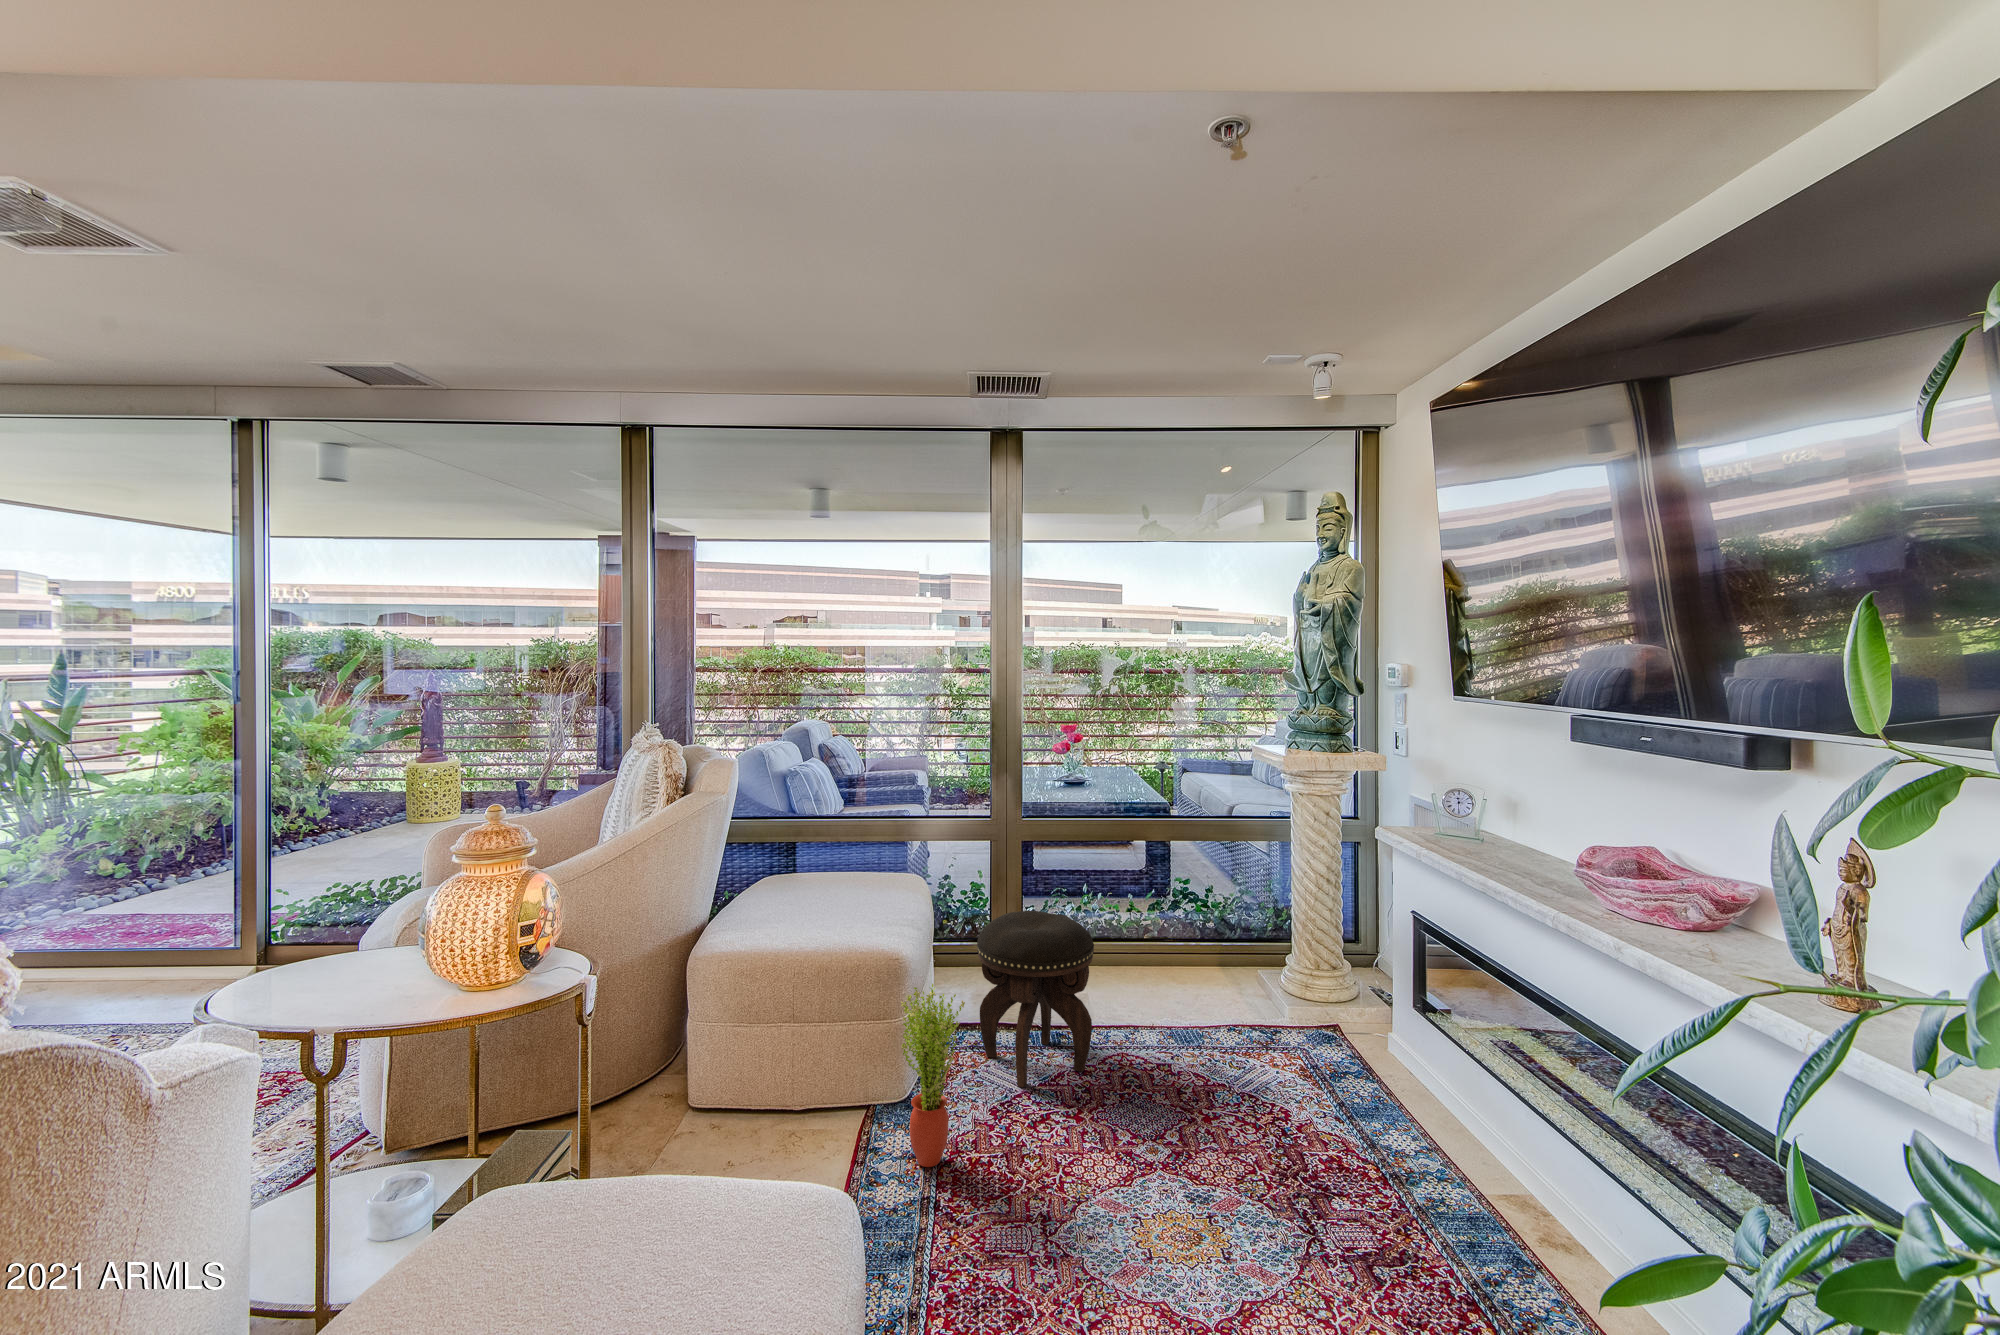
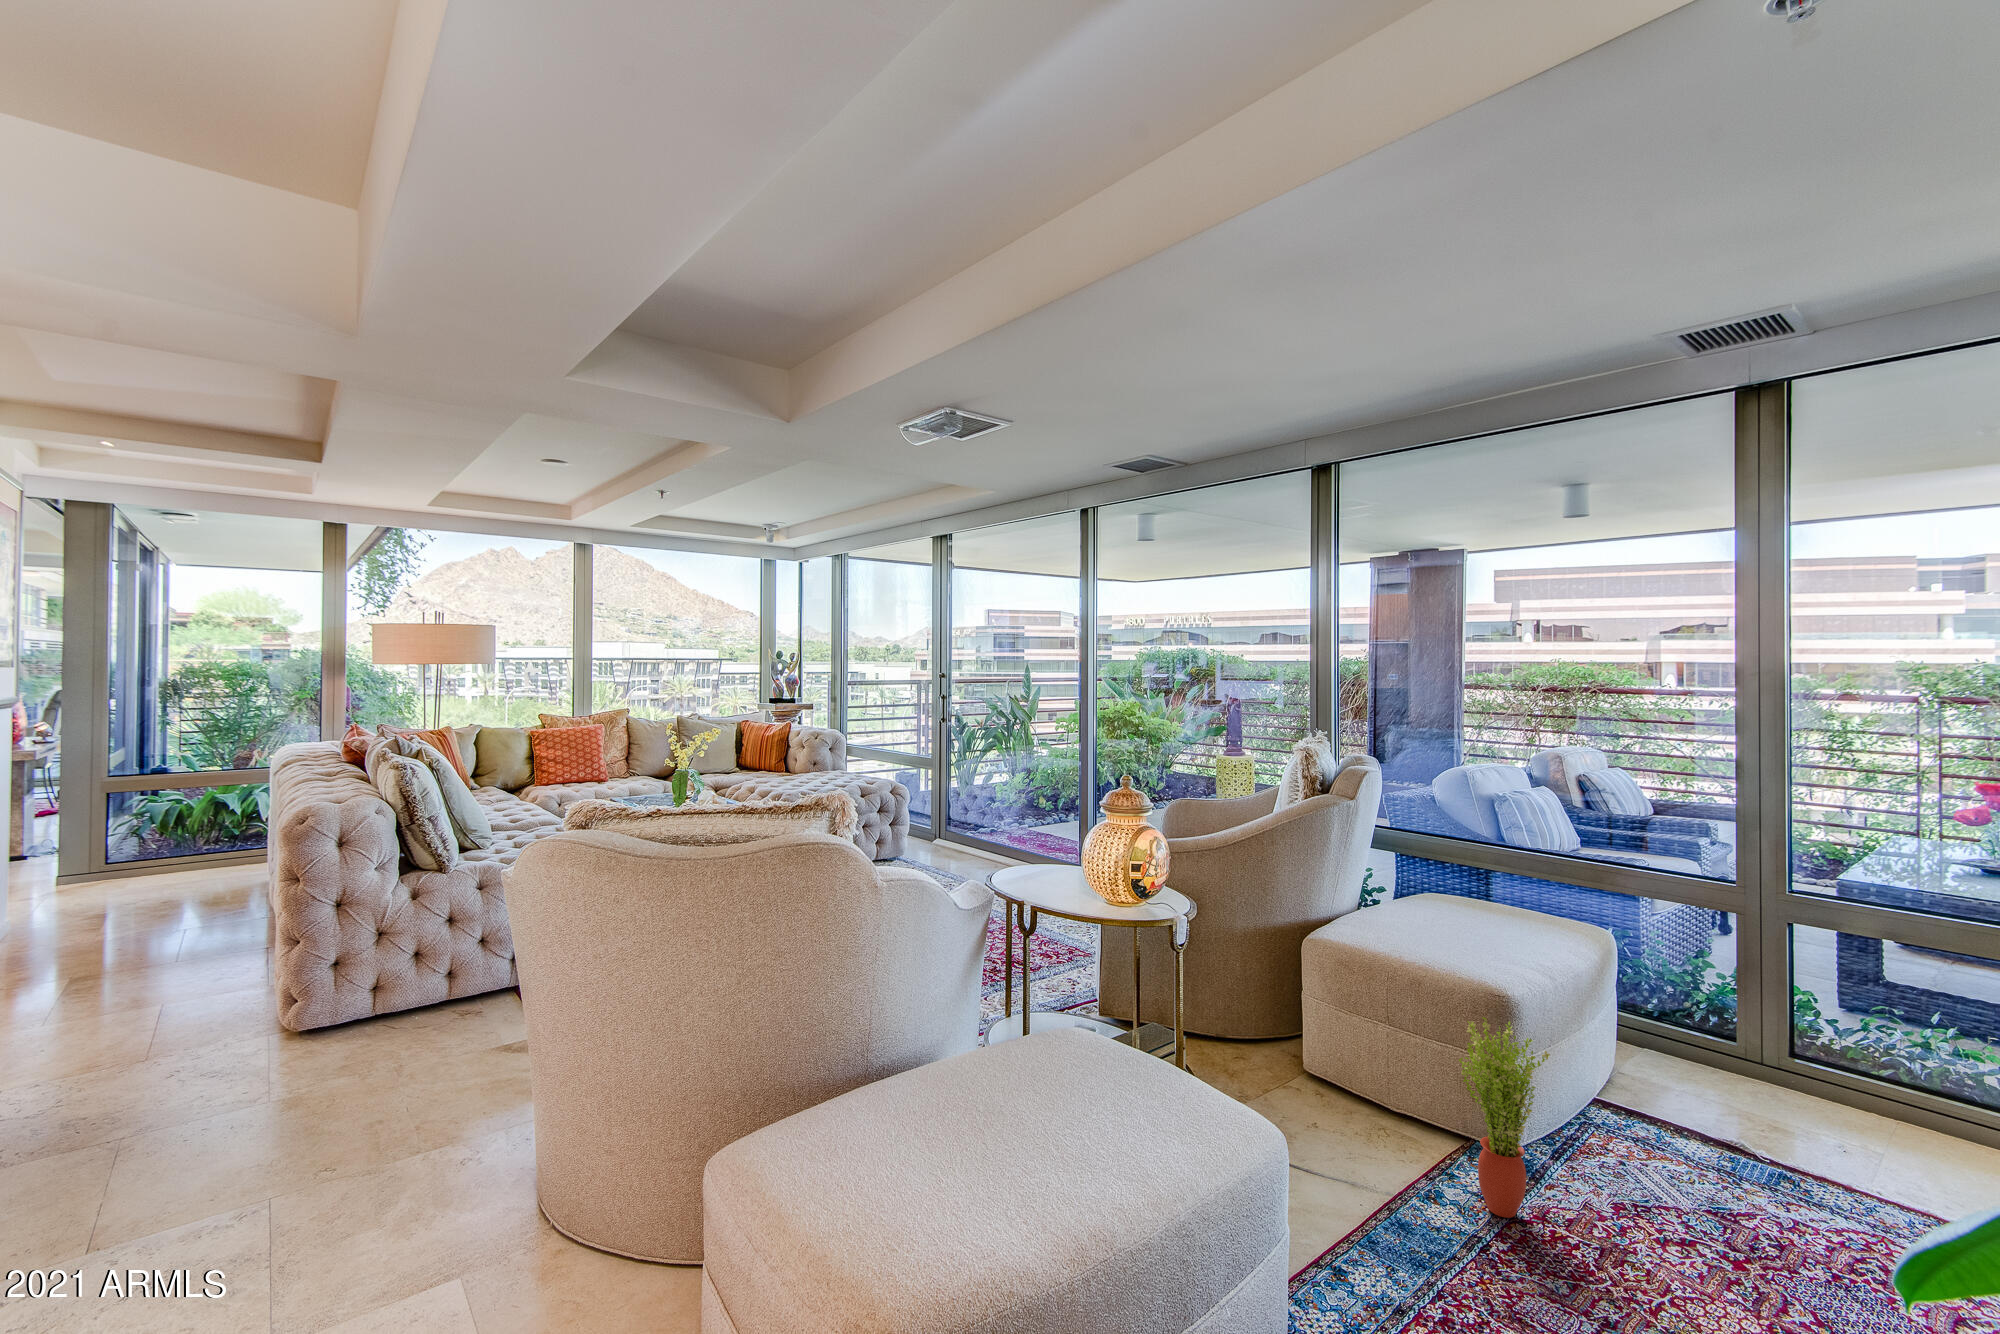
footstool: present [977,911,1094,1087] -> none [1630,988,1825,1227]

